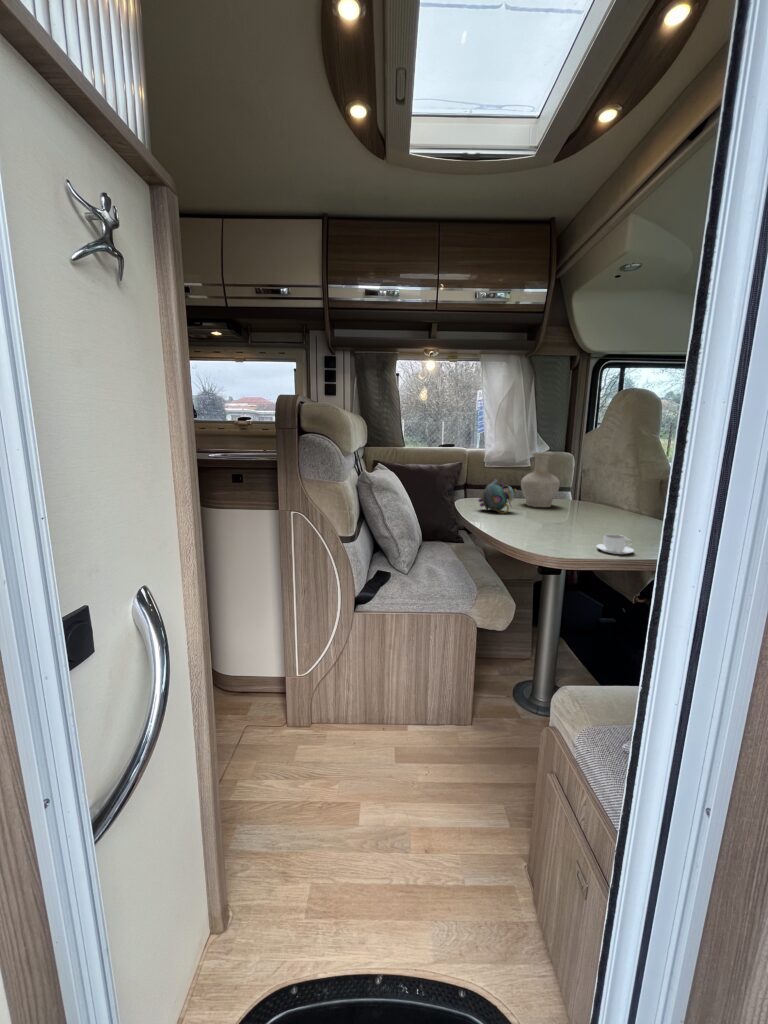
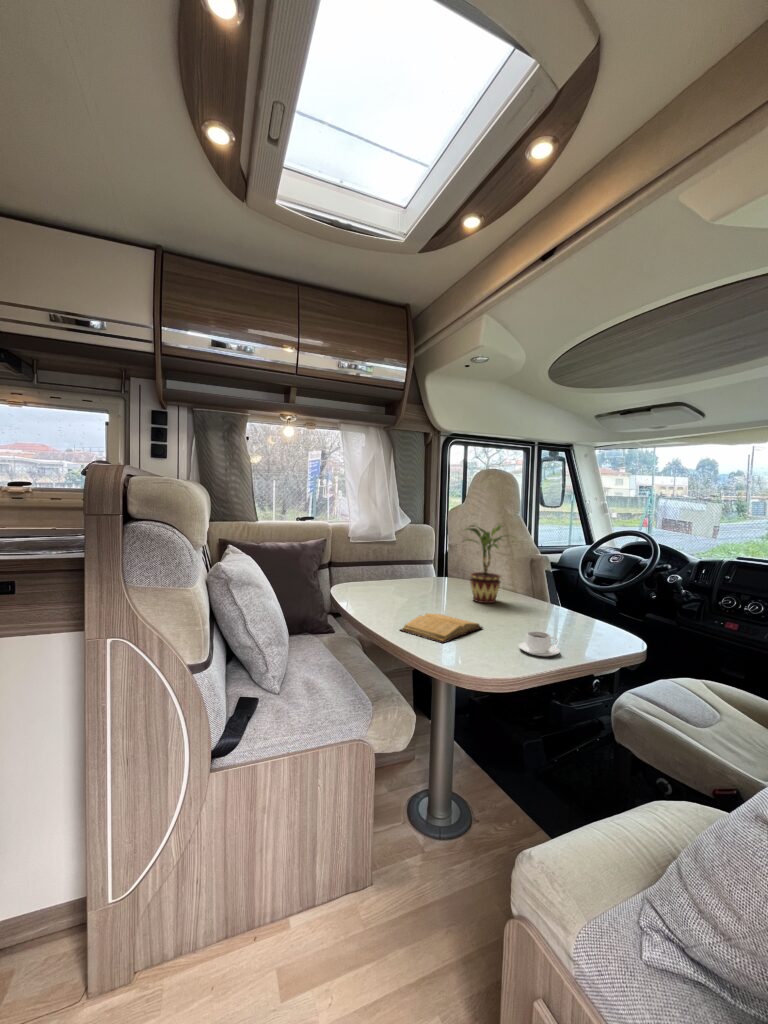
potted plant: none [577,446,634,520] -> present [465,526,515,603]
vase: present [521,452,560,507] -> none [397,529,436,590]
teapot: present [478,478,516,514] -> none [357,560,400,603]
book: none [499,519,577,540] -> present [400,613,483,643]

